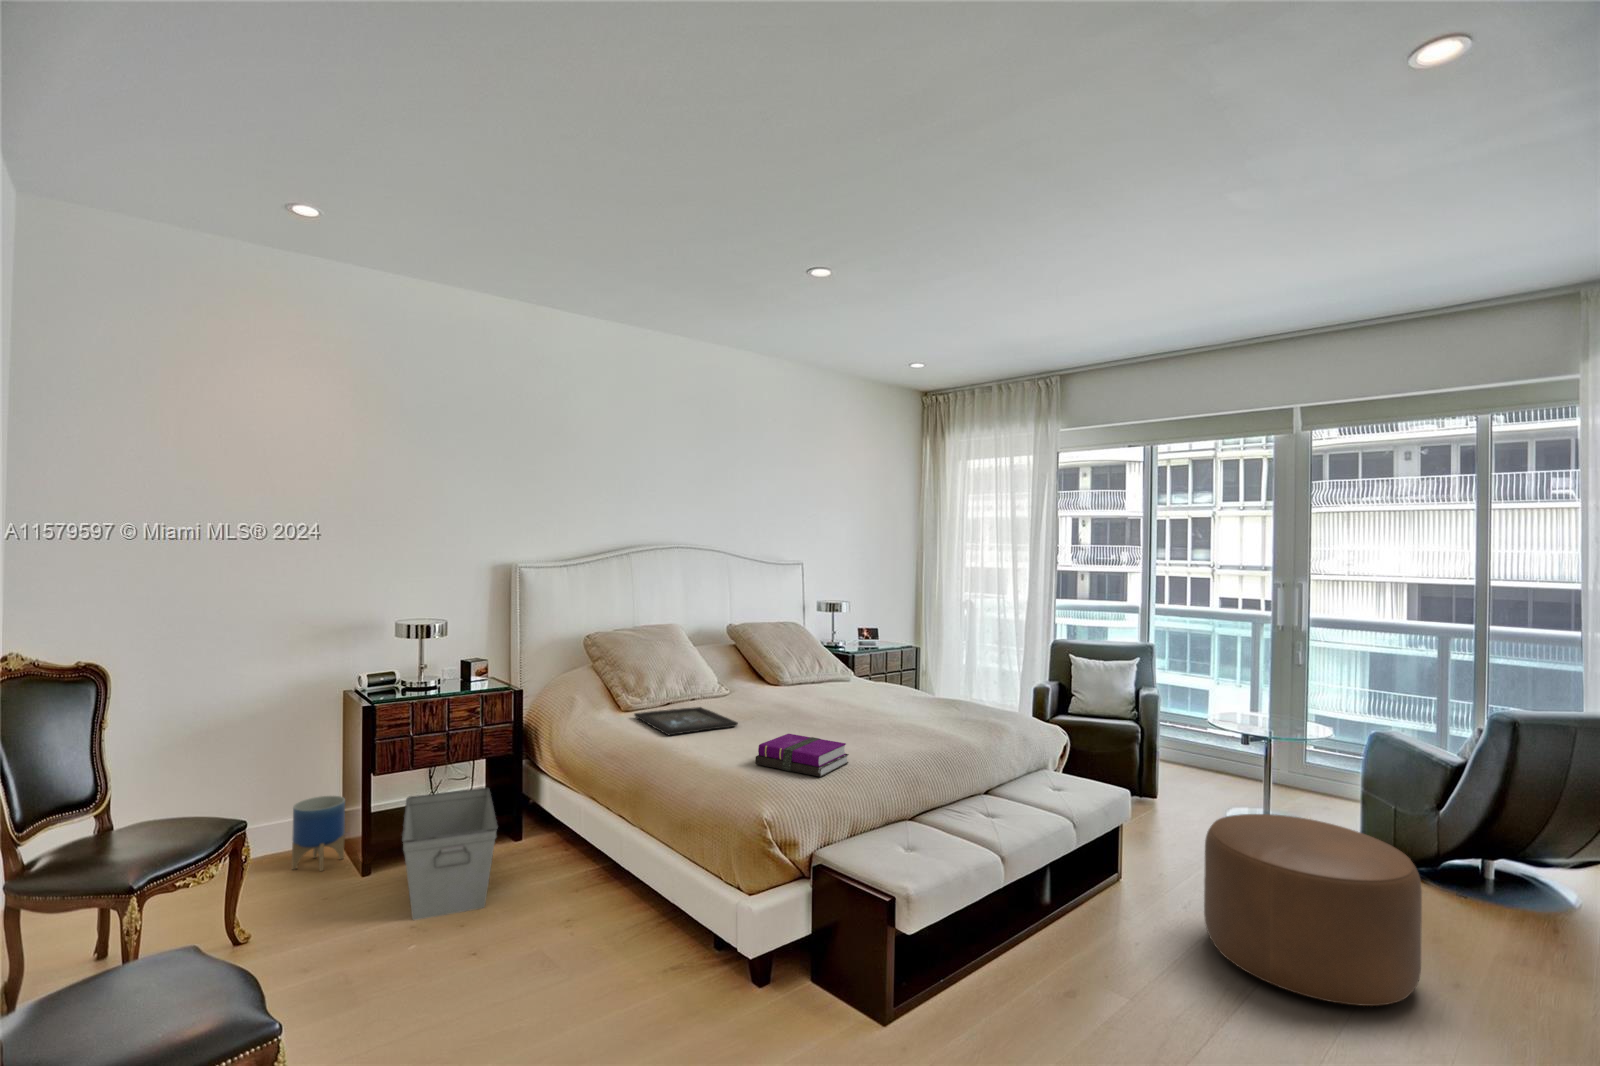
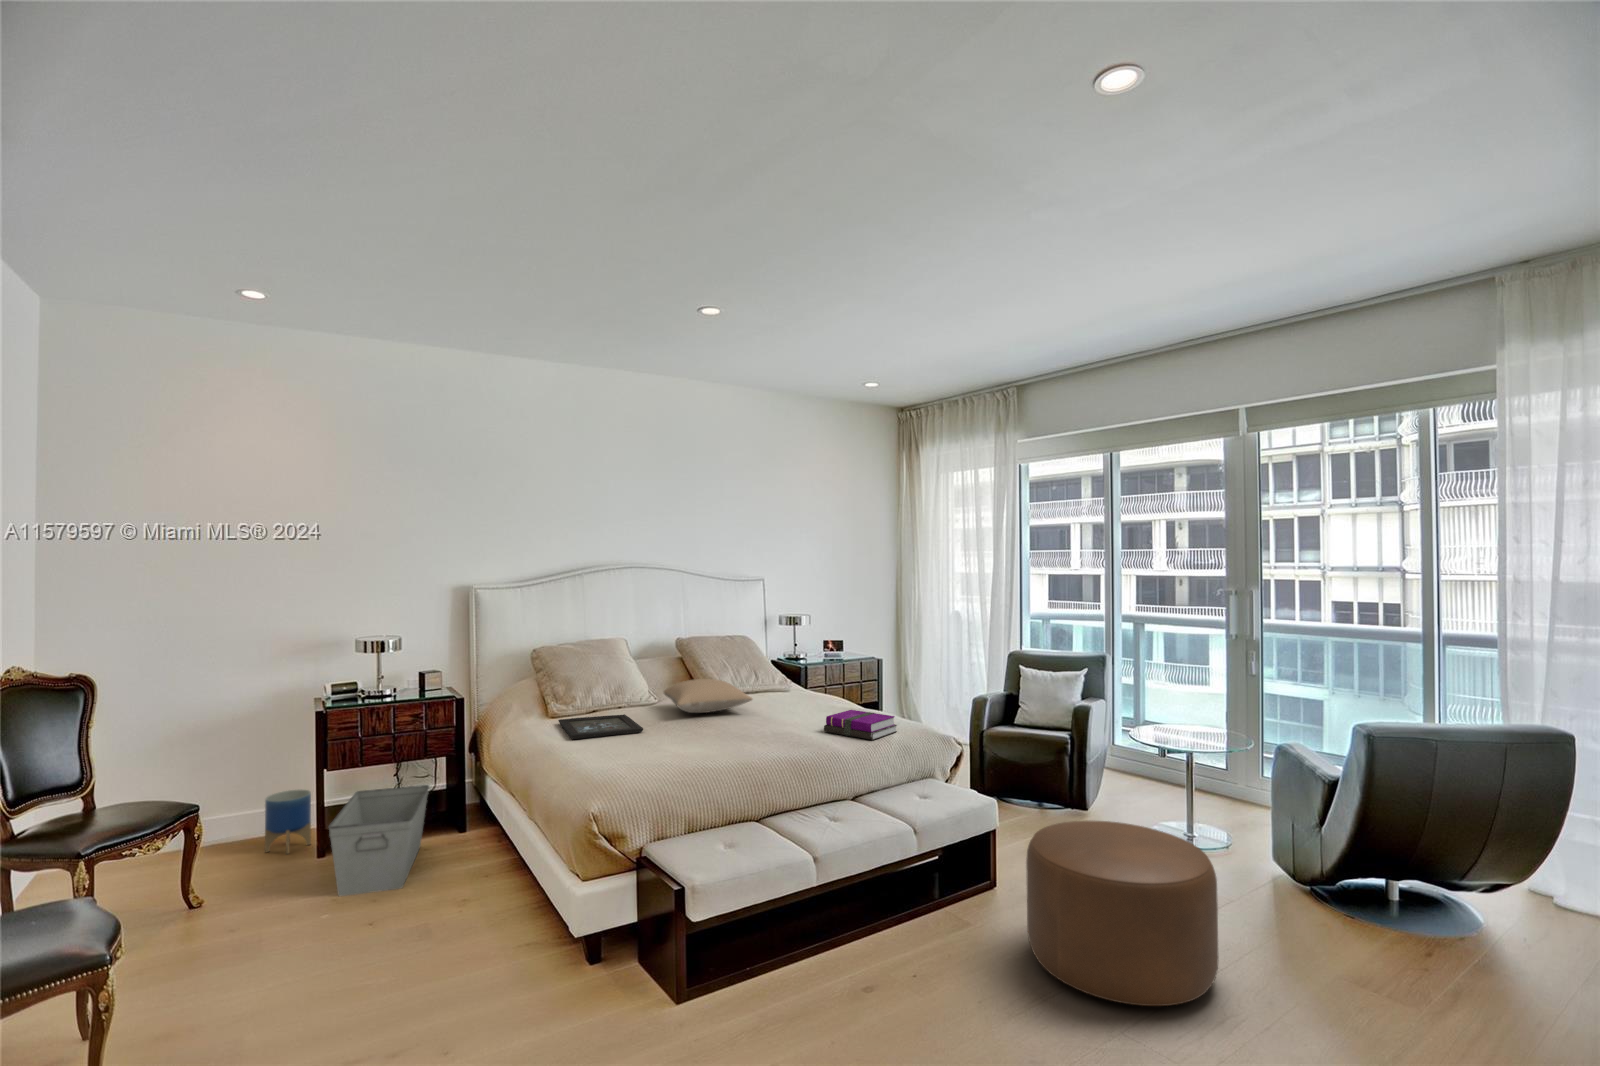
pillow: none [731,668,836,705] -> present [664,679,752,713]
notebook: present [755,734,849,777] -> present [824,710,897,740]

